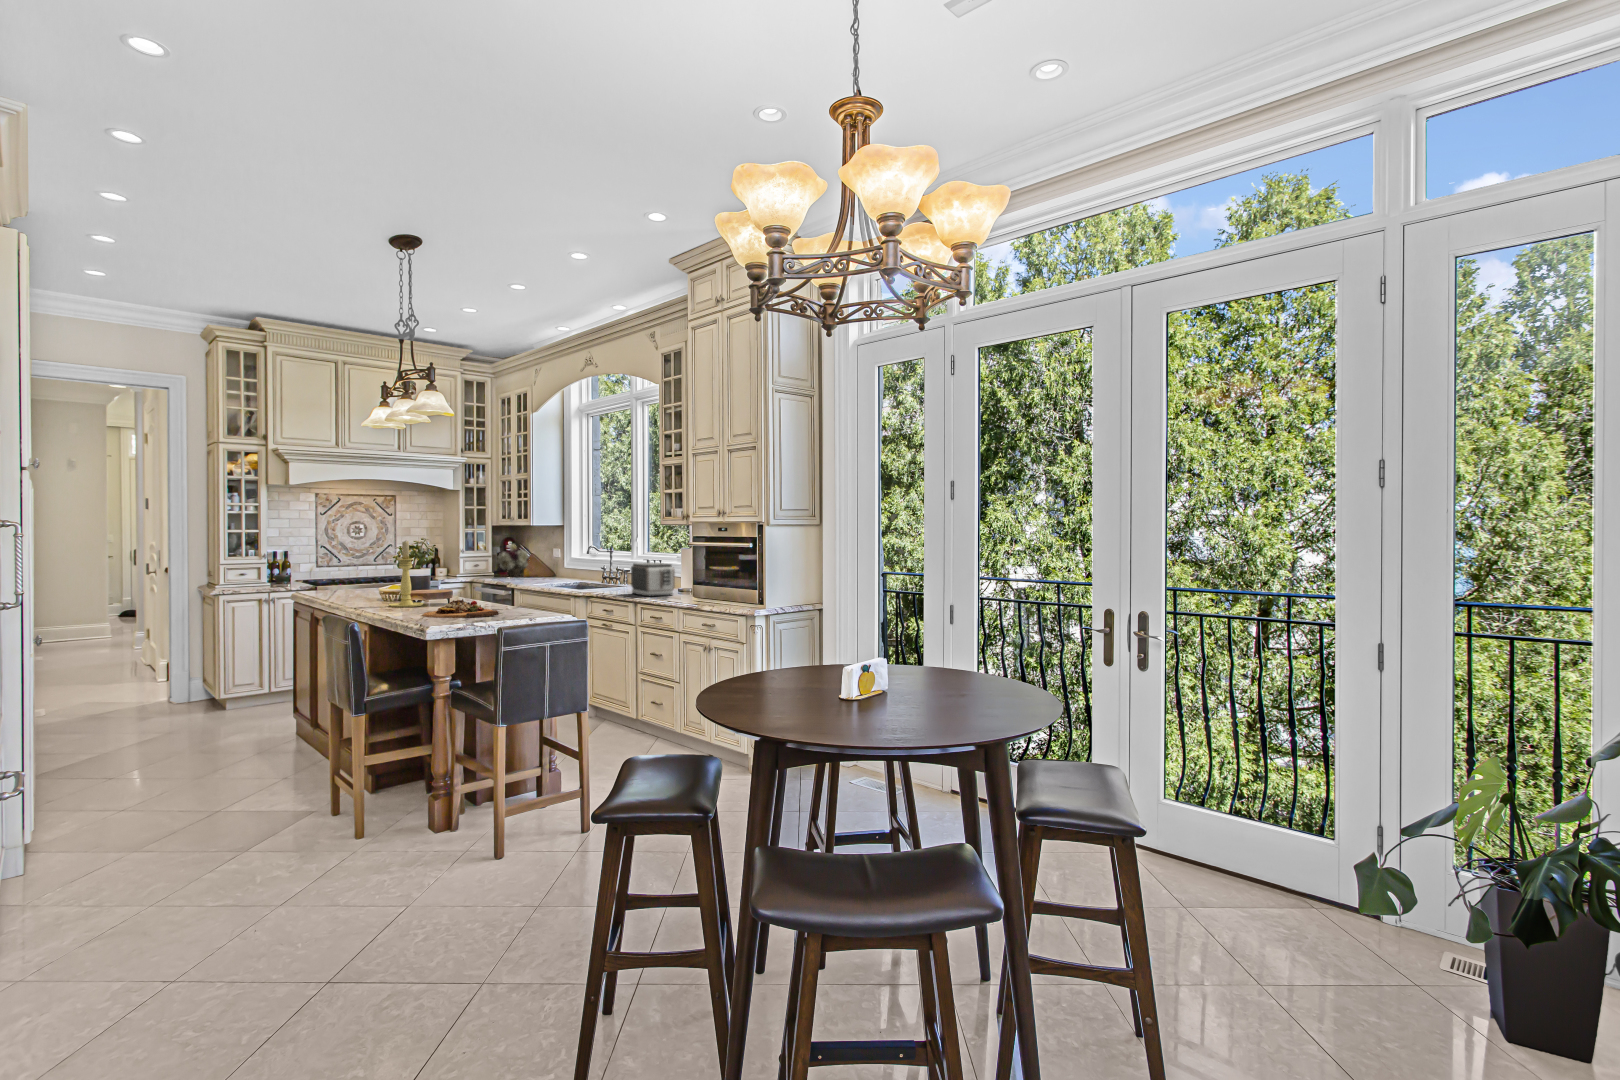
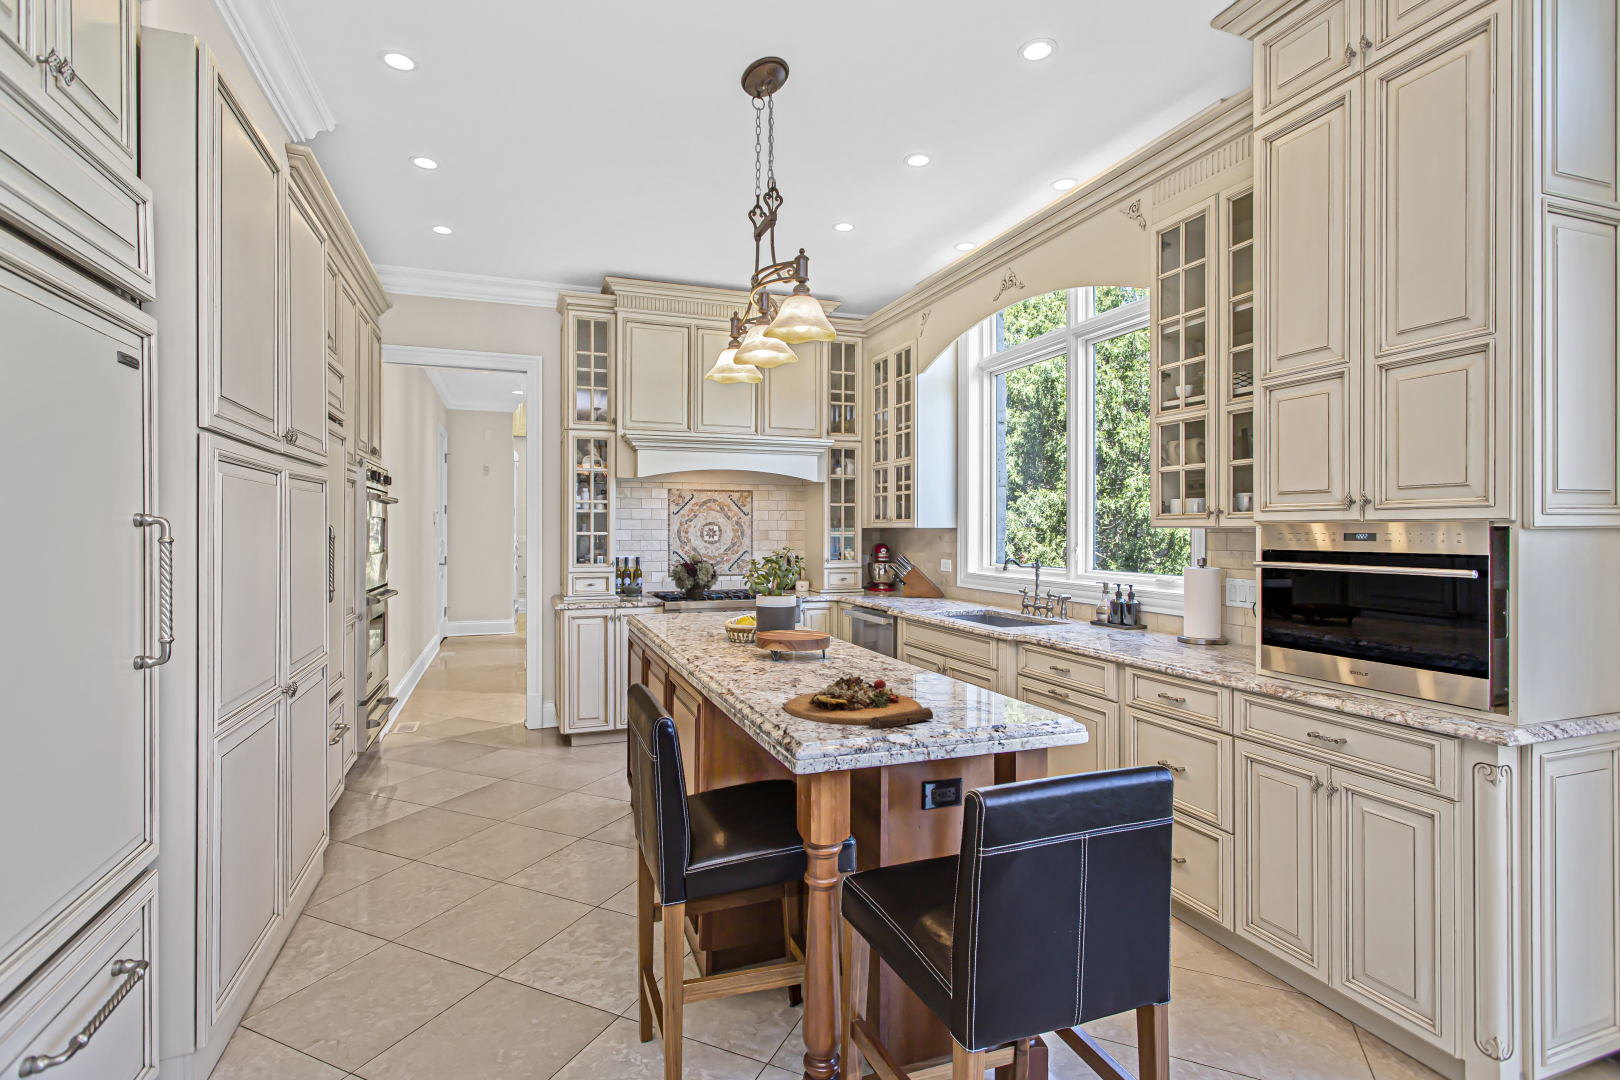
candle holder: present [388,541,423,607] -> none [731,551,786,668]
flower arrangement: present [497,544,530,576] -> present [670,553,719,599]
toaster: present [631,563,675,596] -> none [1102,591,1193,654]

